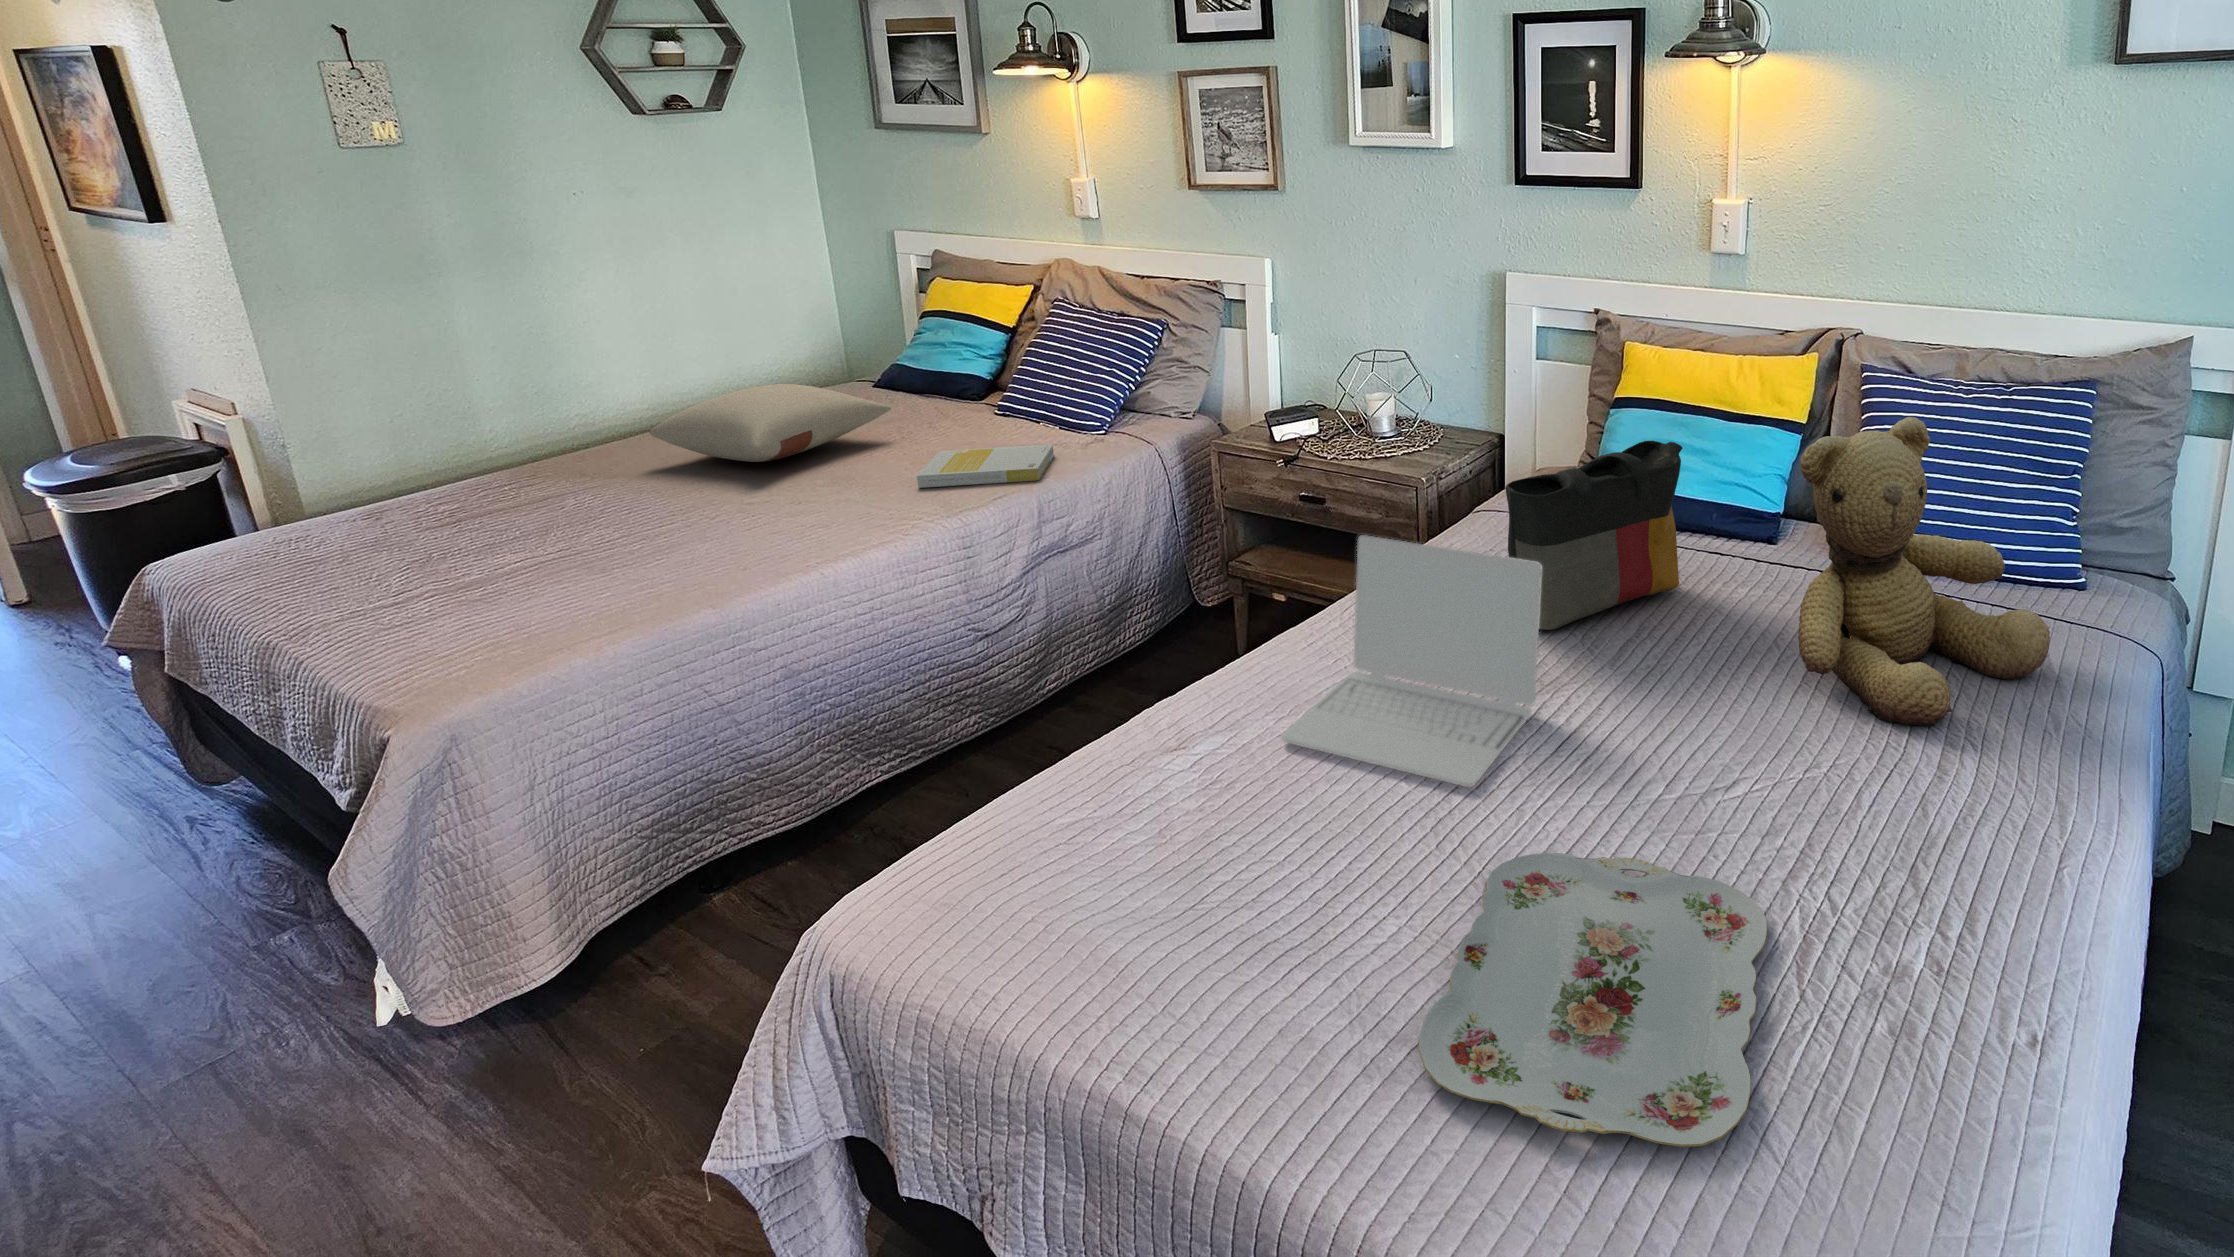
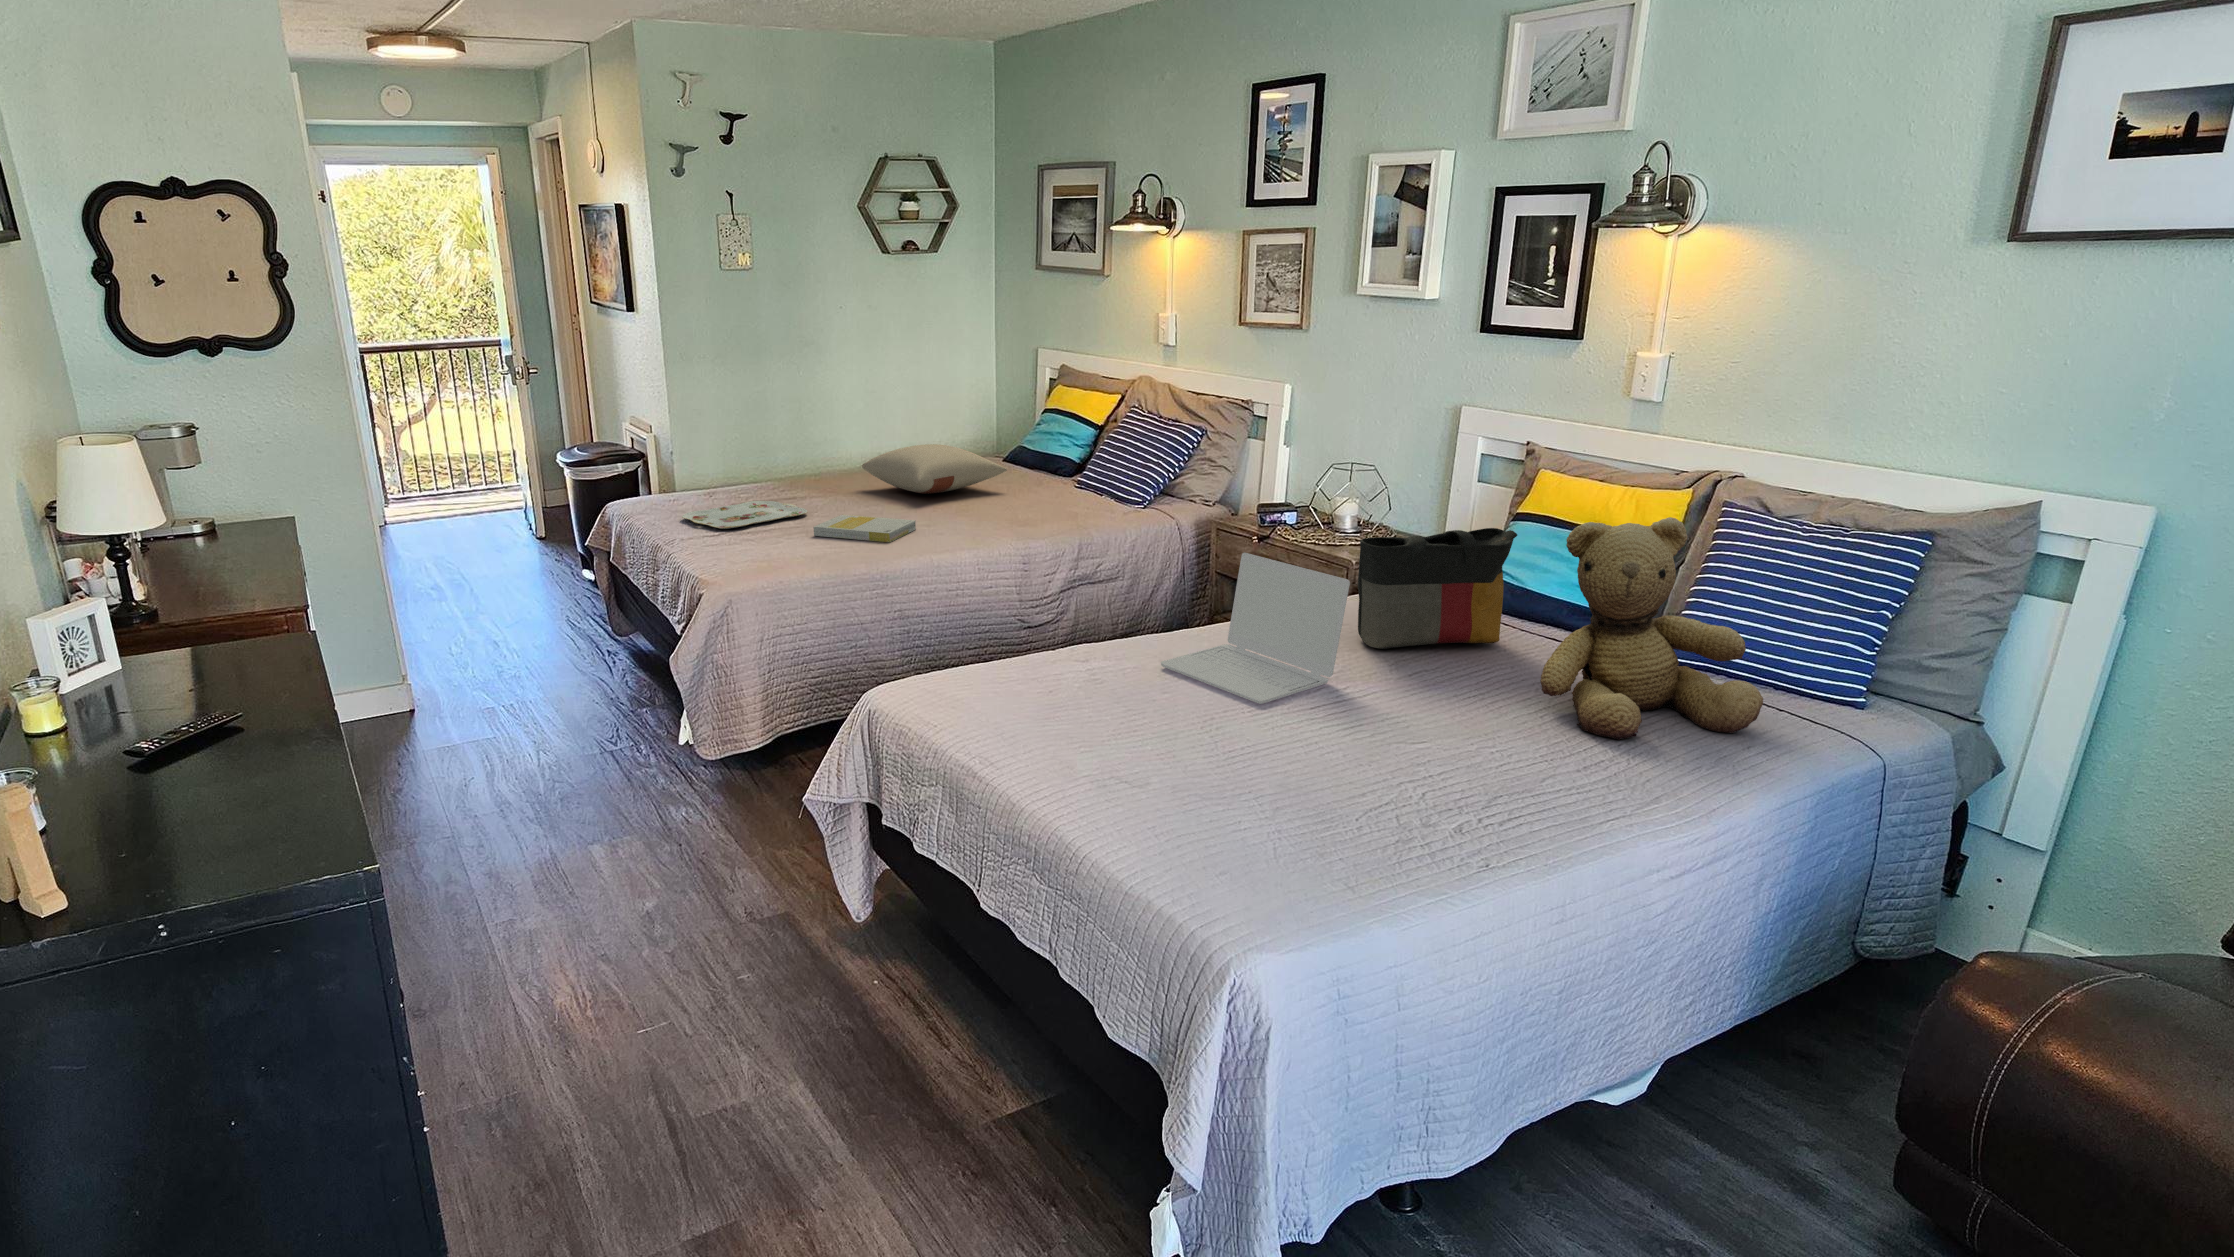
book: present [917,444,1054,488] -> present [813,514,916,542]
serving tray: present [1418,853,1767,1147] -> present [682,501,808,529]

